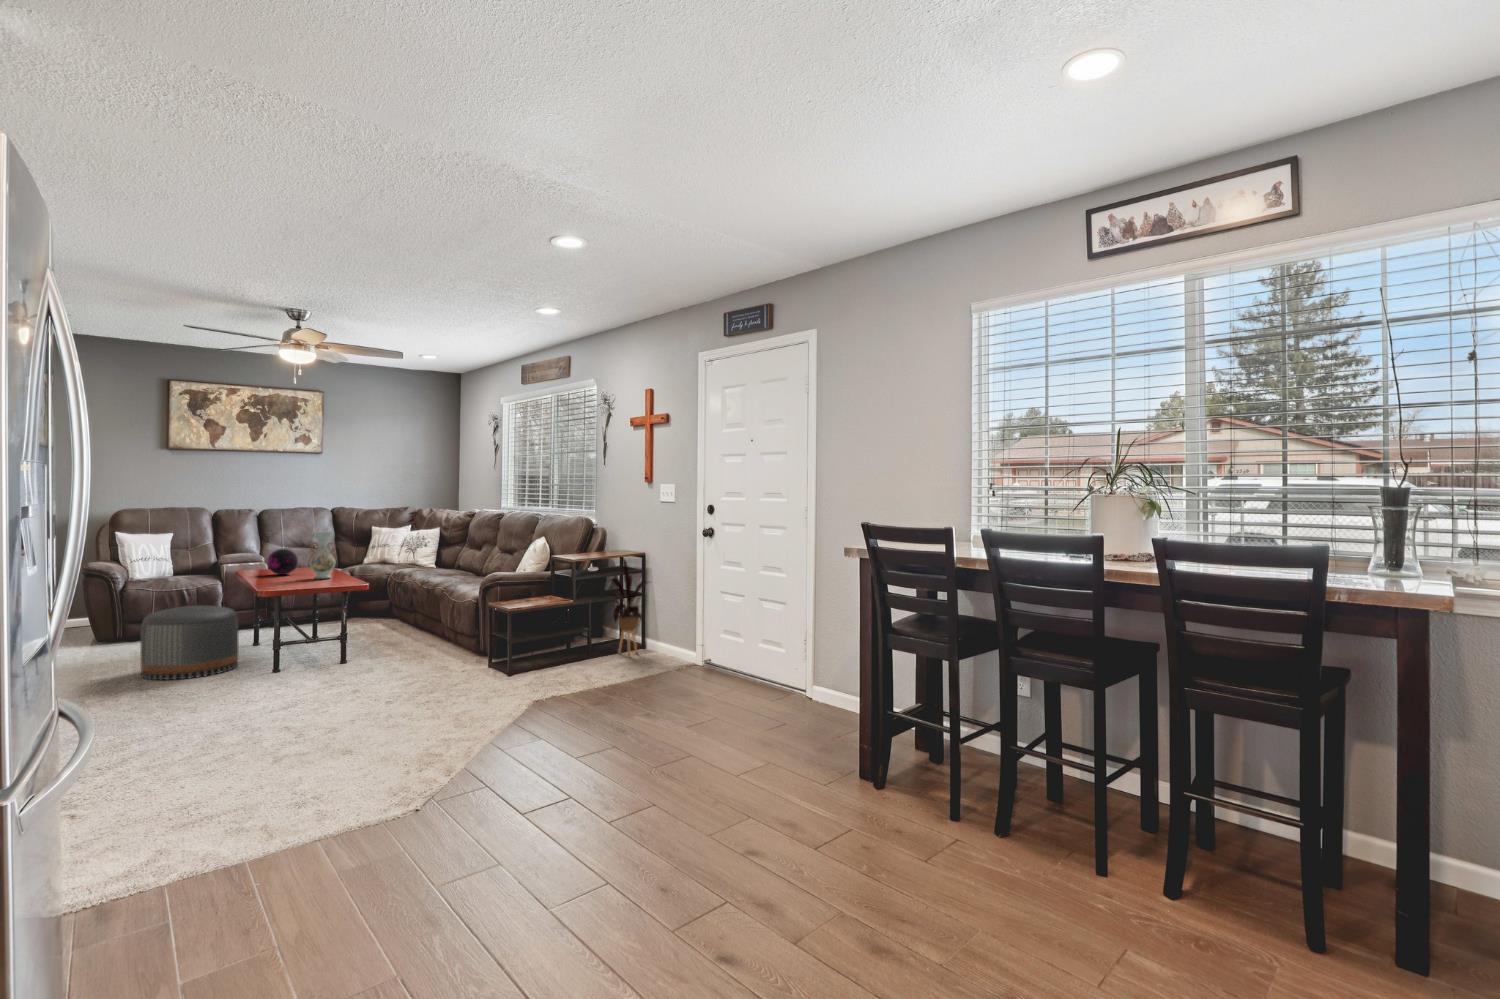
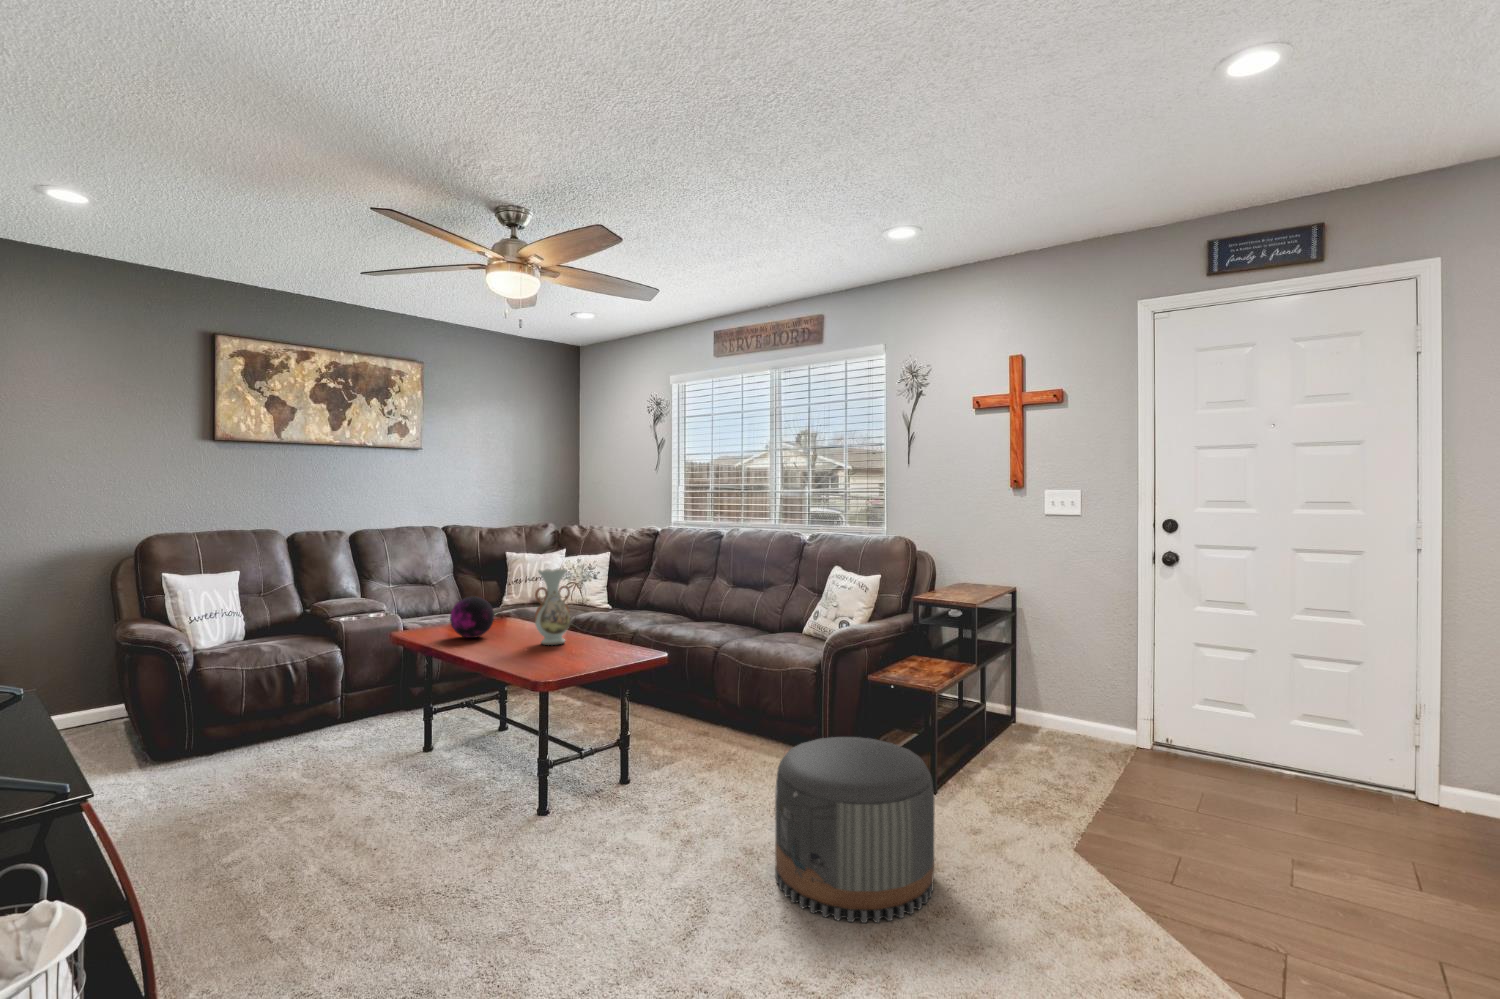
house plant: present [602,559,647,655] -> none [974,600,1054,745]
pouf: present [140,606,239,680] -> present [775,737,934,923]

